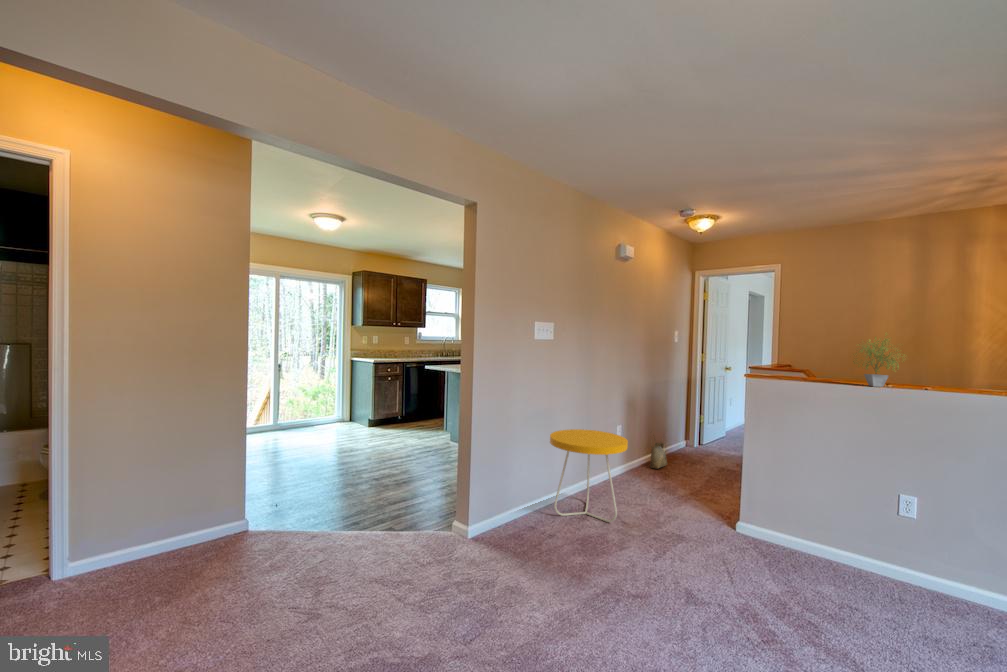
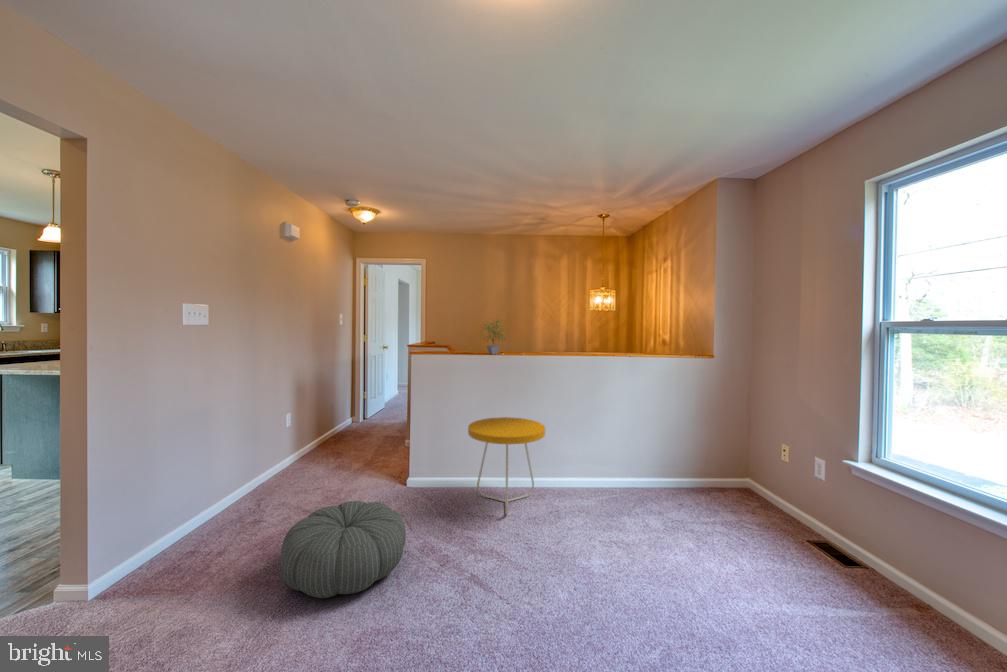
side table: present [550,429,628,522] -> present [468,417,545,514]
woven basket: present [650,443,667,469] -> none [321,414,339,450]
pouf: none [598,516,720,608] -> present [280,501,406,598]

